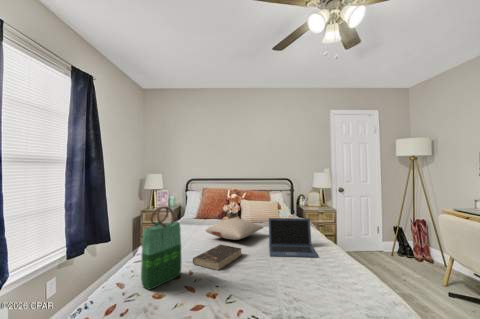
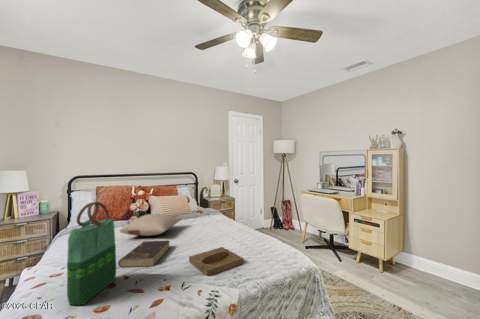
laptop: present [269,218,318,258] -> none [191,205,239,243]
tray: none [251,267,305,296] -> present [189,247,244,276]

